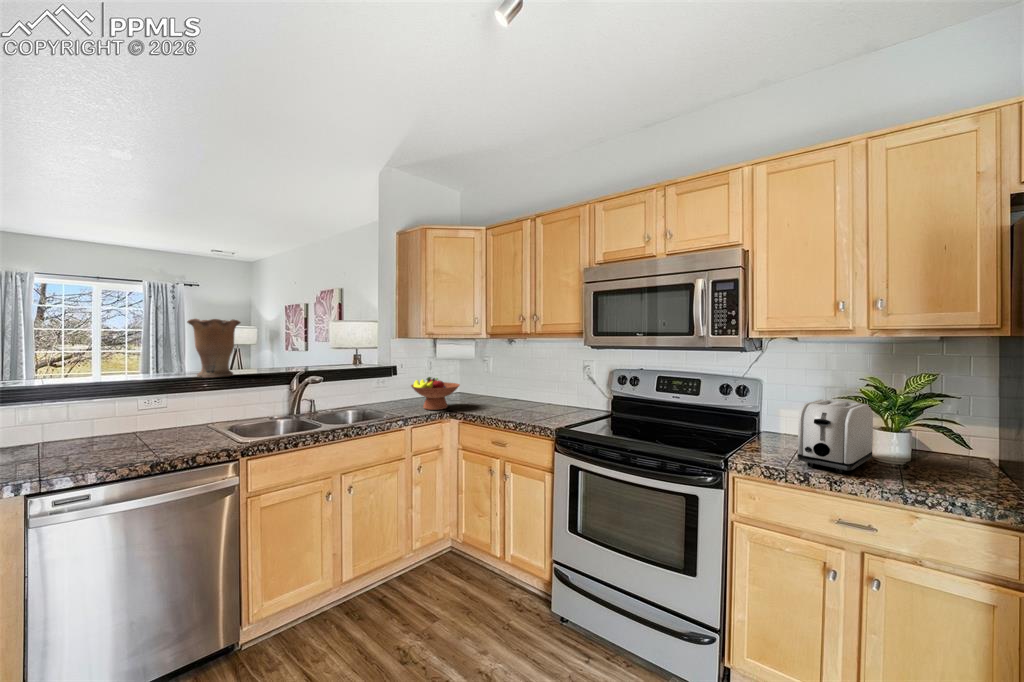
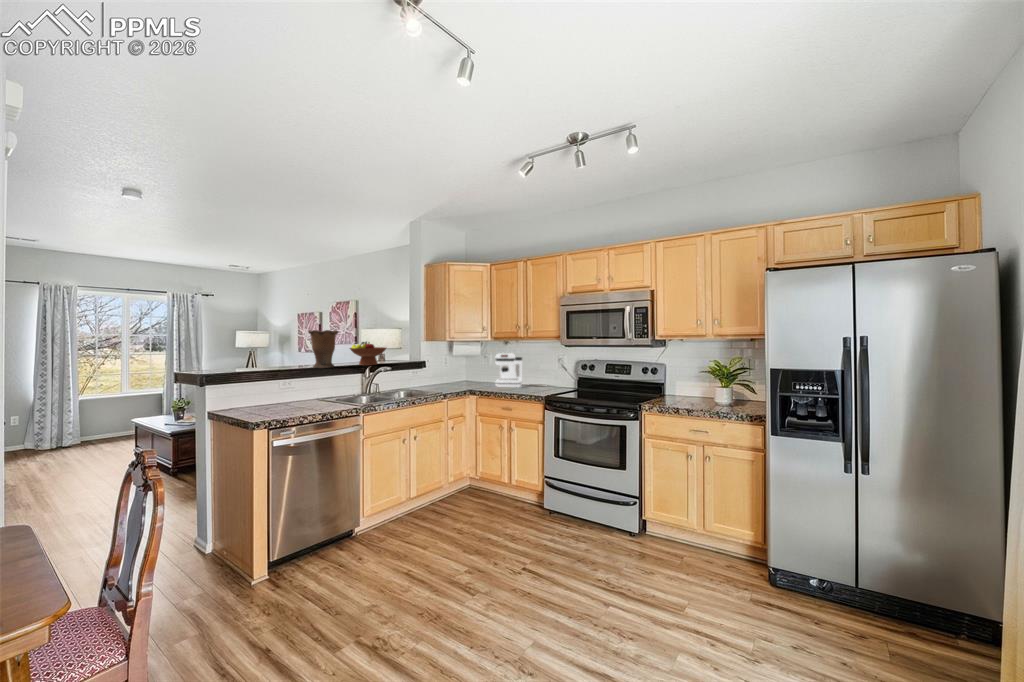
coffee maker: none [490,356,532,408] -> present [495,353,522,387]
fruit bowl: present [411,377,460,410] -> present [350,342,386,366]
toaster: present [798,399,873,473] -> none [676,373,714,408]

